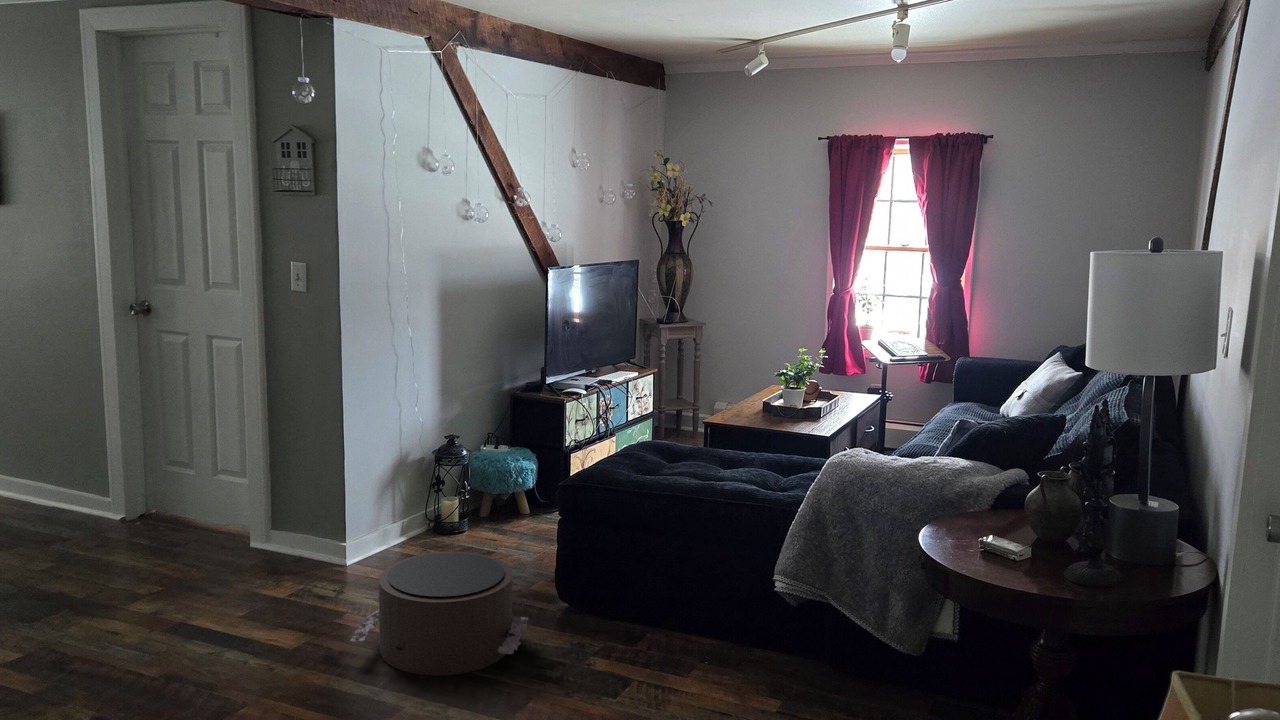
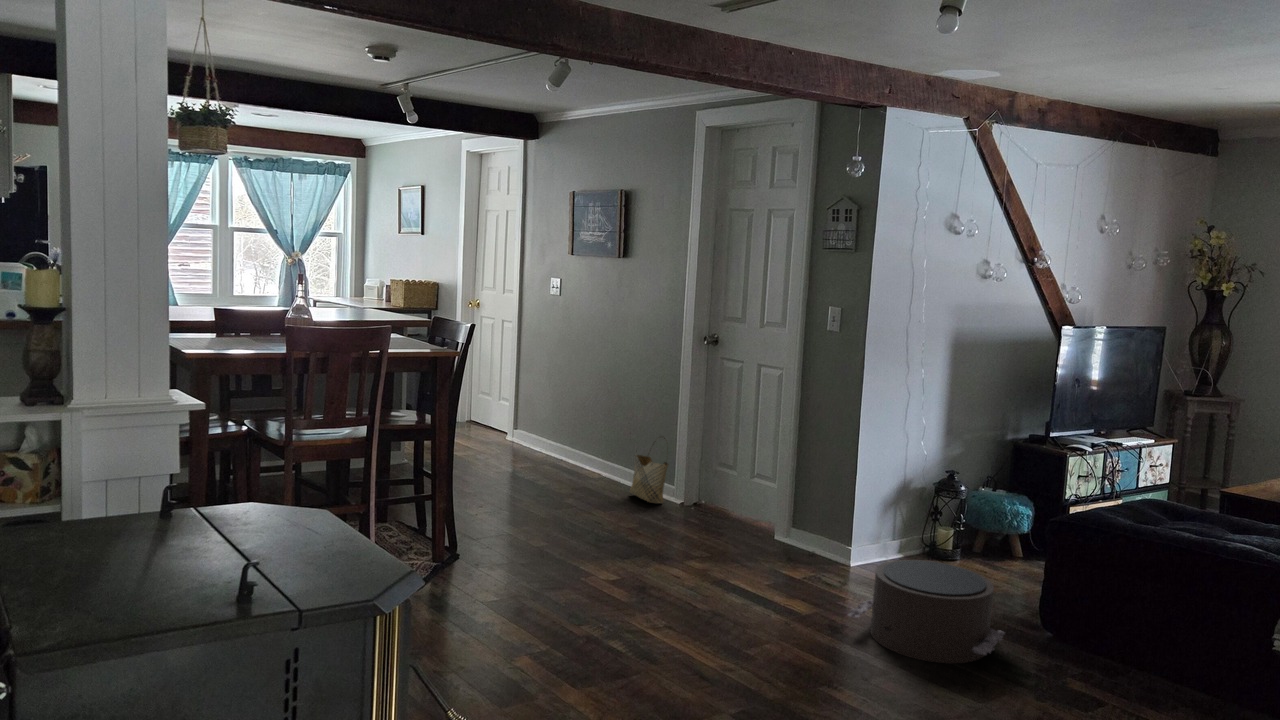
woven basket: none [47,439,99,527] -> present [630,438,668,504]

